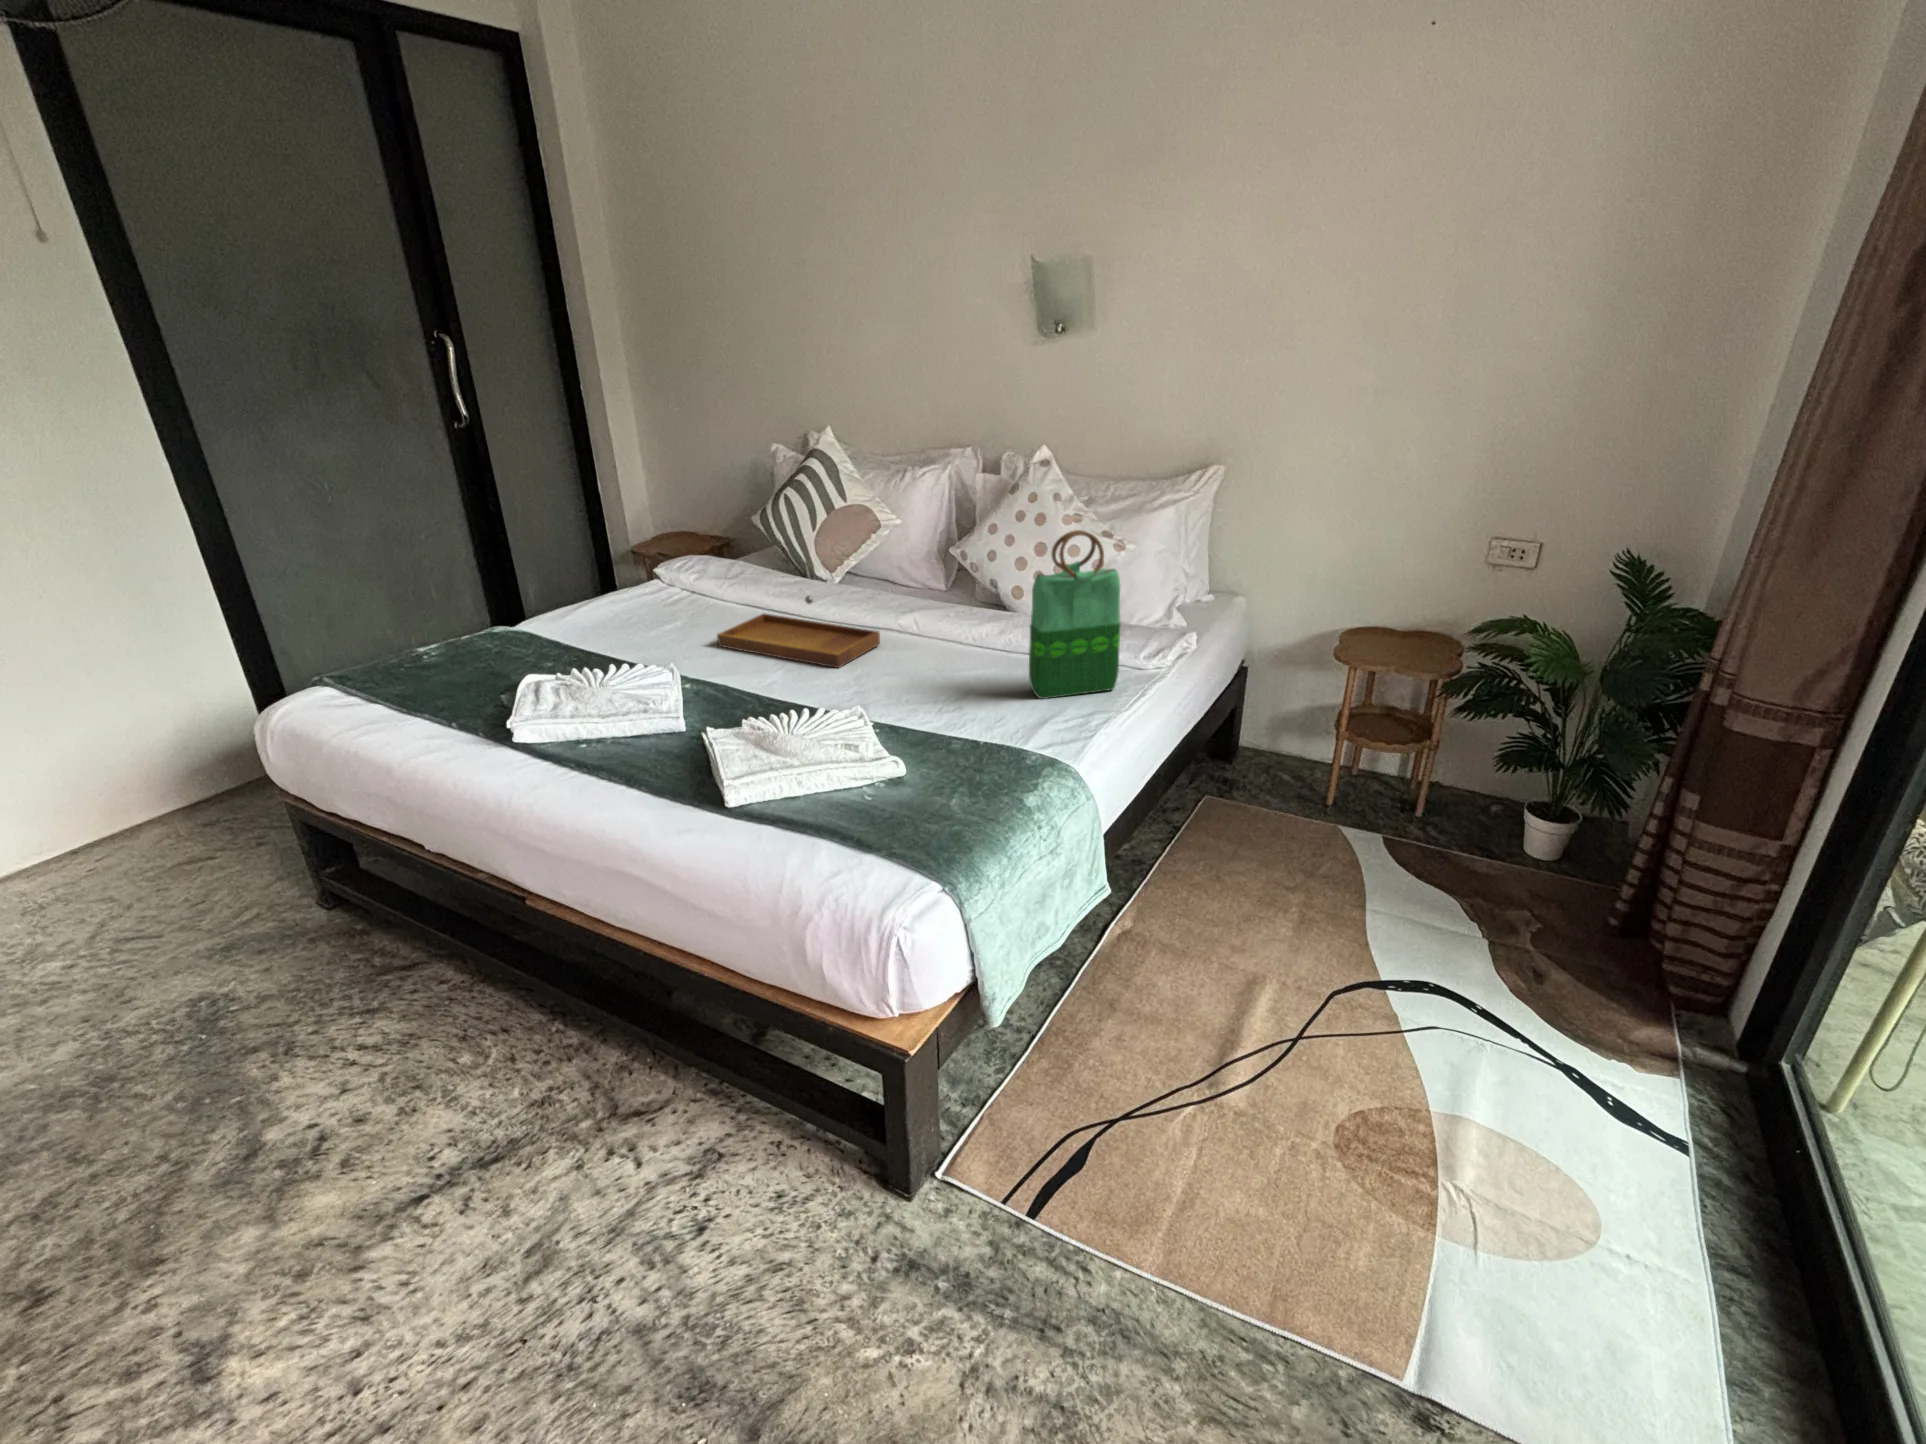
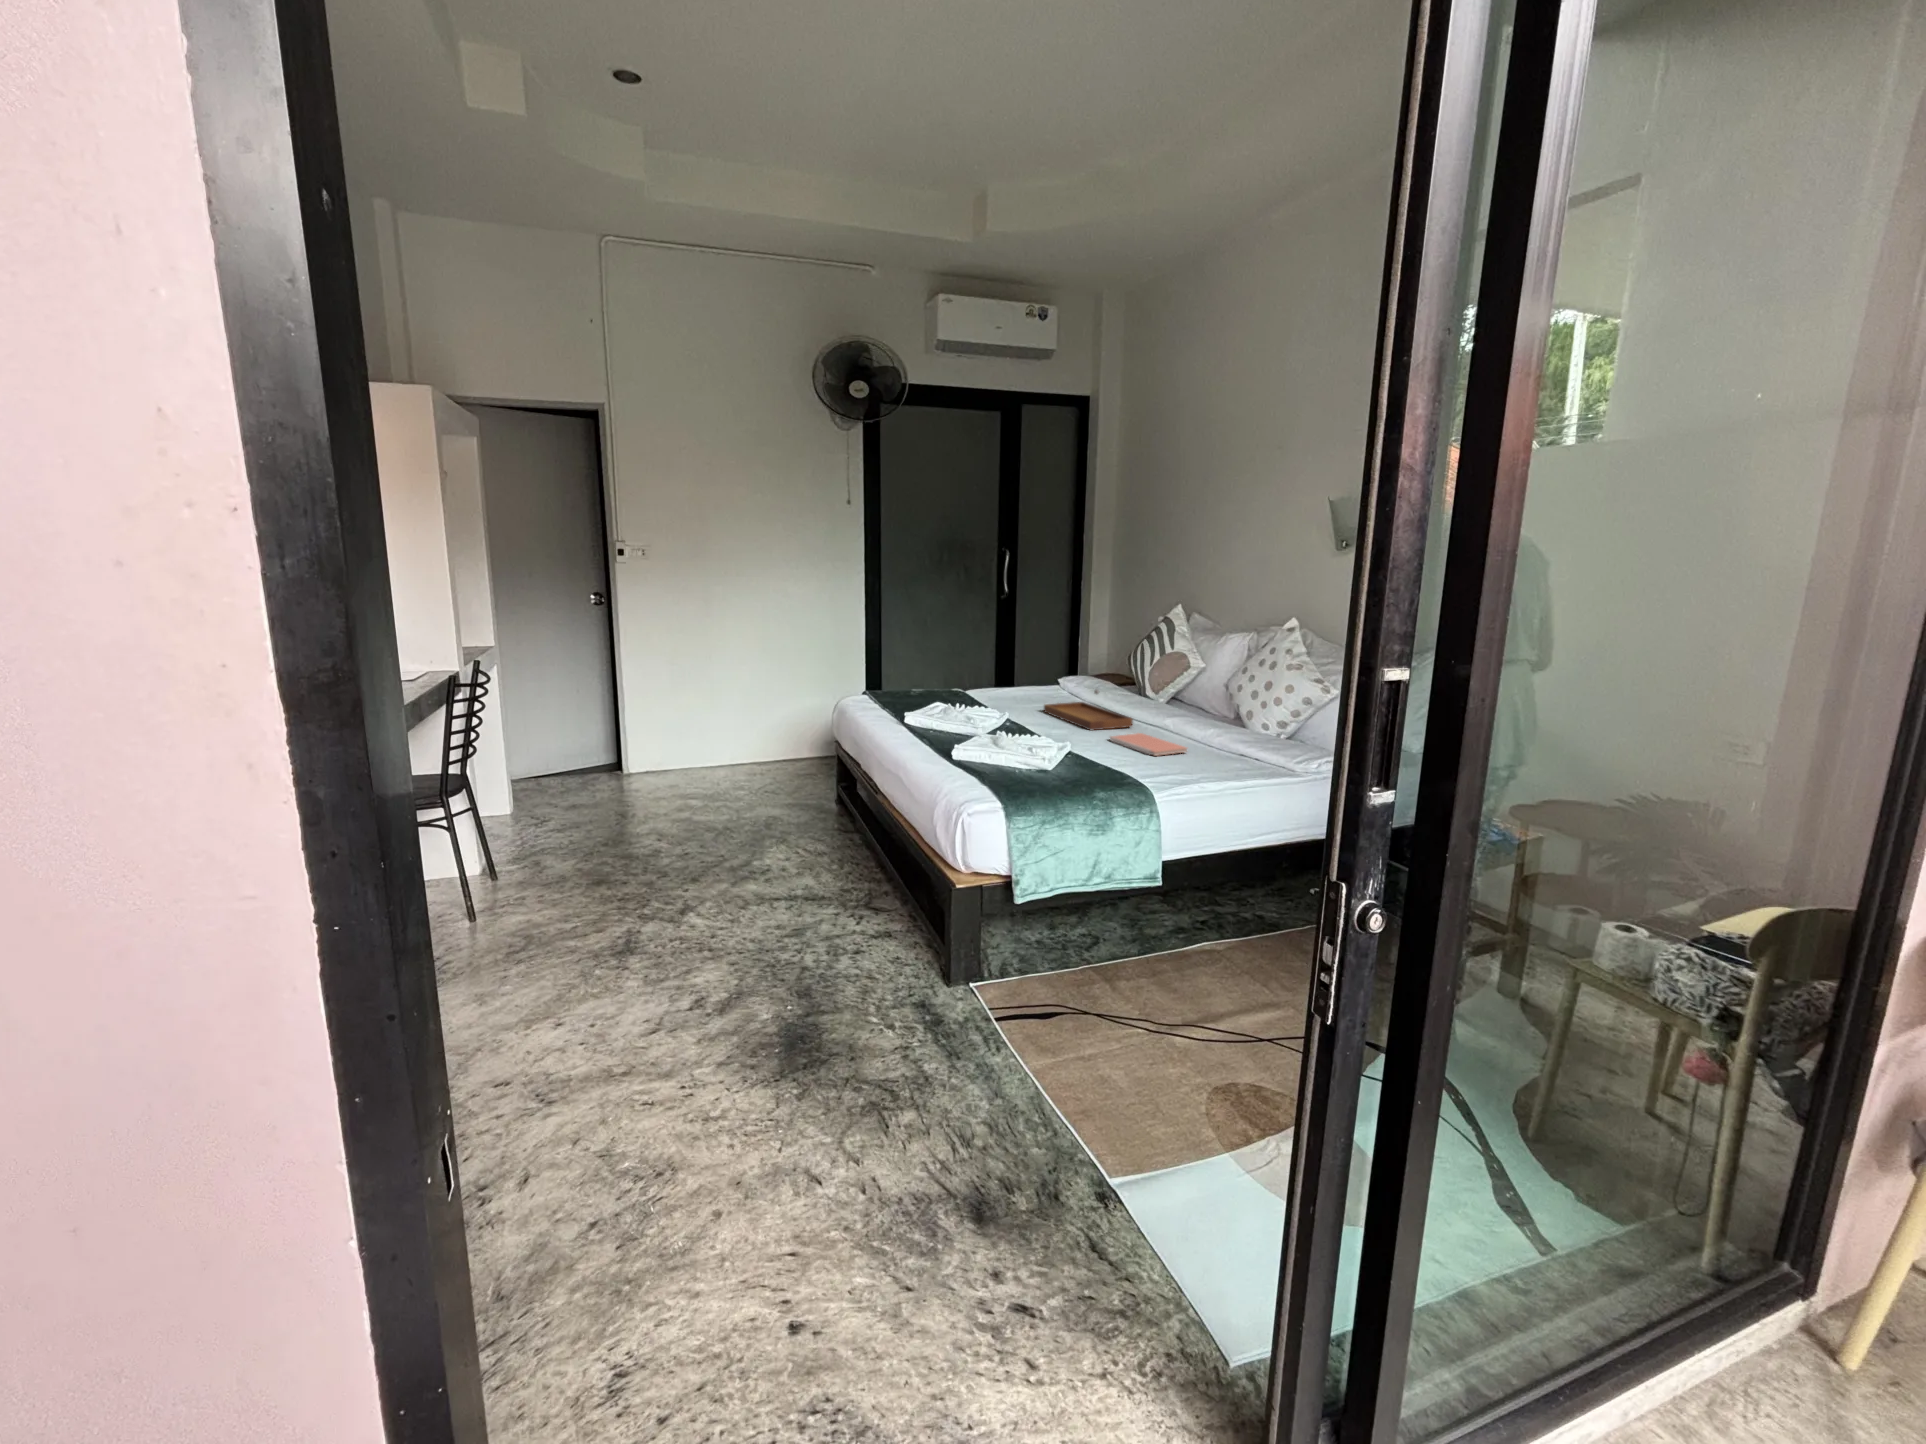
tote bag: present [1029,530,1121,699] -> none [1183,654,1253,771]
notebook: none [891,656,1013,696] -> present [1110,733,1187,756]

